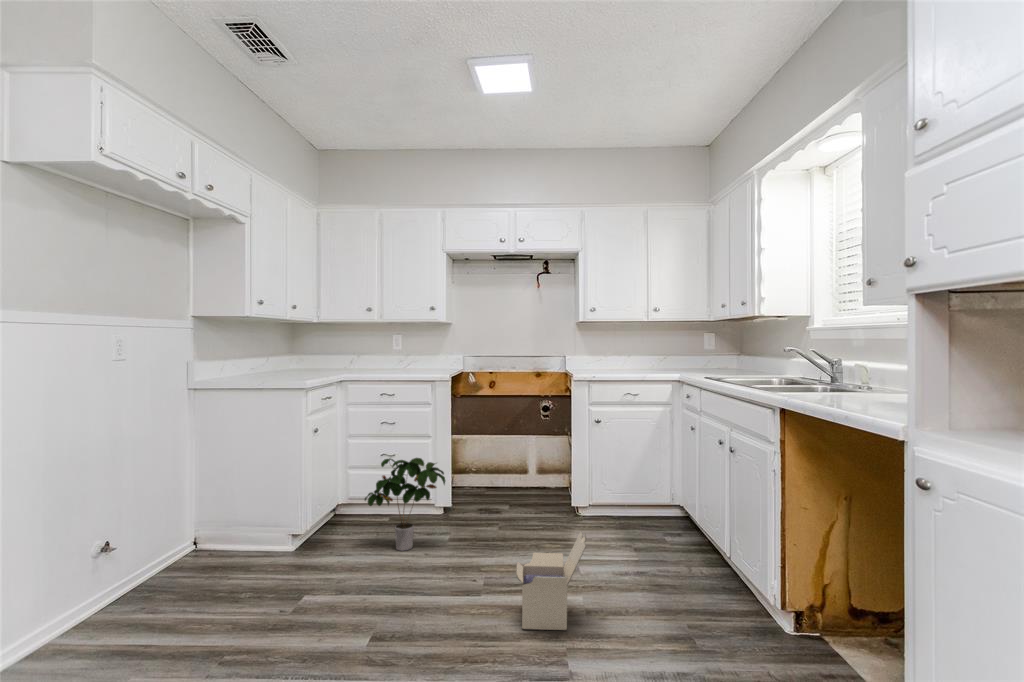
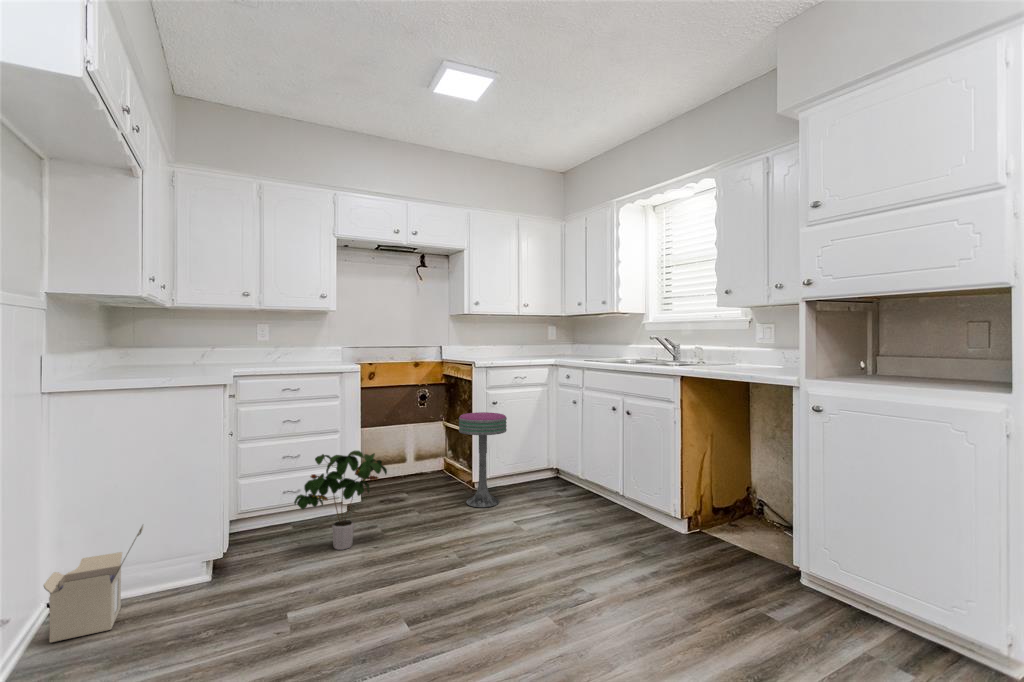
bar stool: none [545,430,598,537] -> present [459,412,507,507]
cardboard box: present [516,531,586,630] -> present [44,525,143,643]

